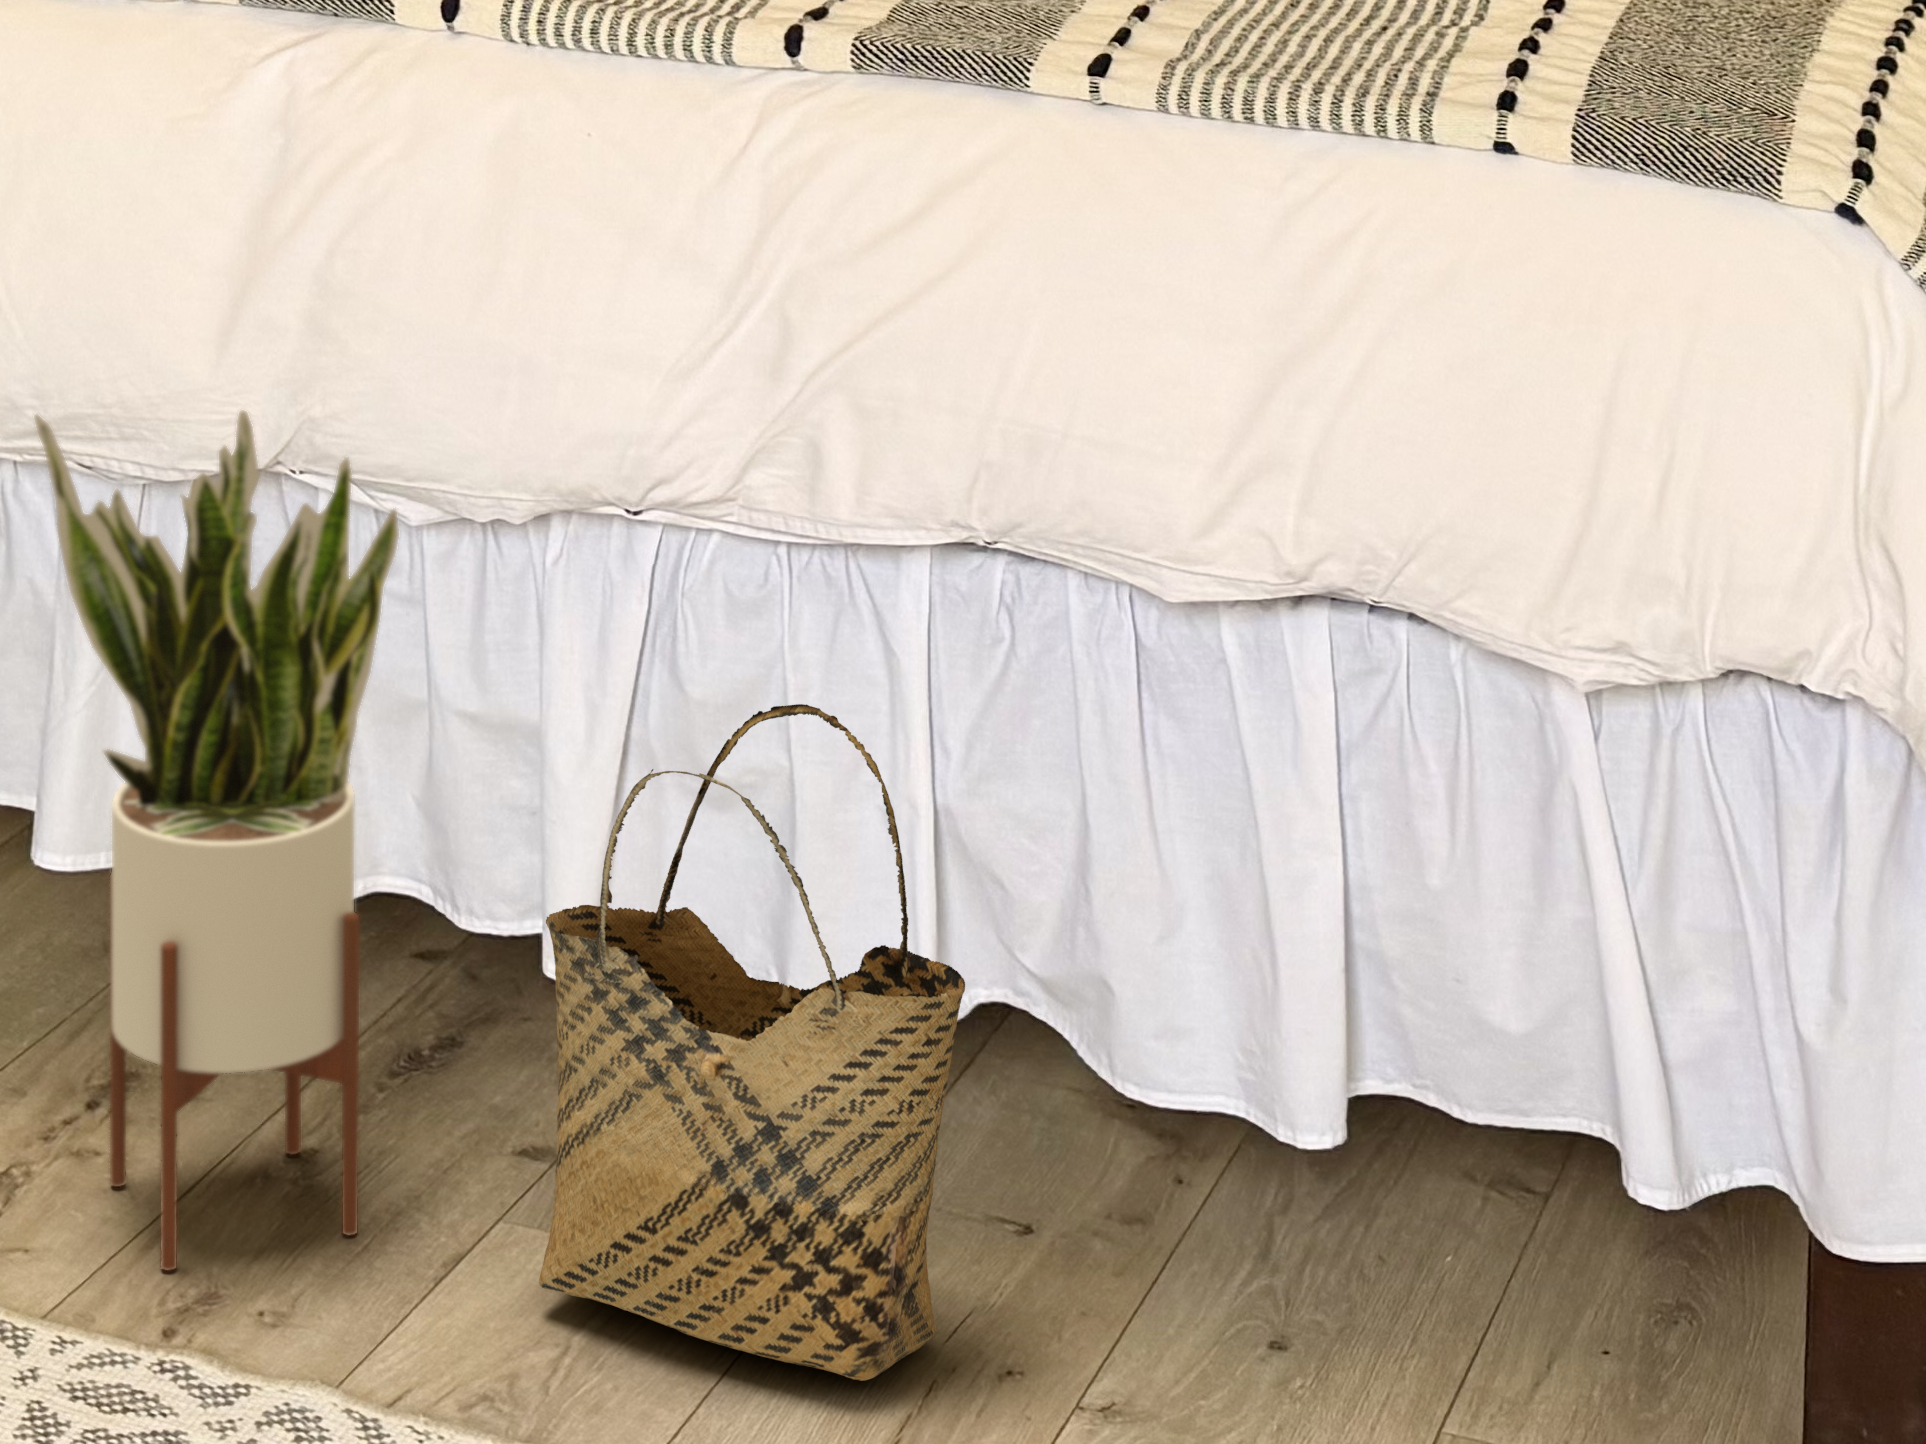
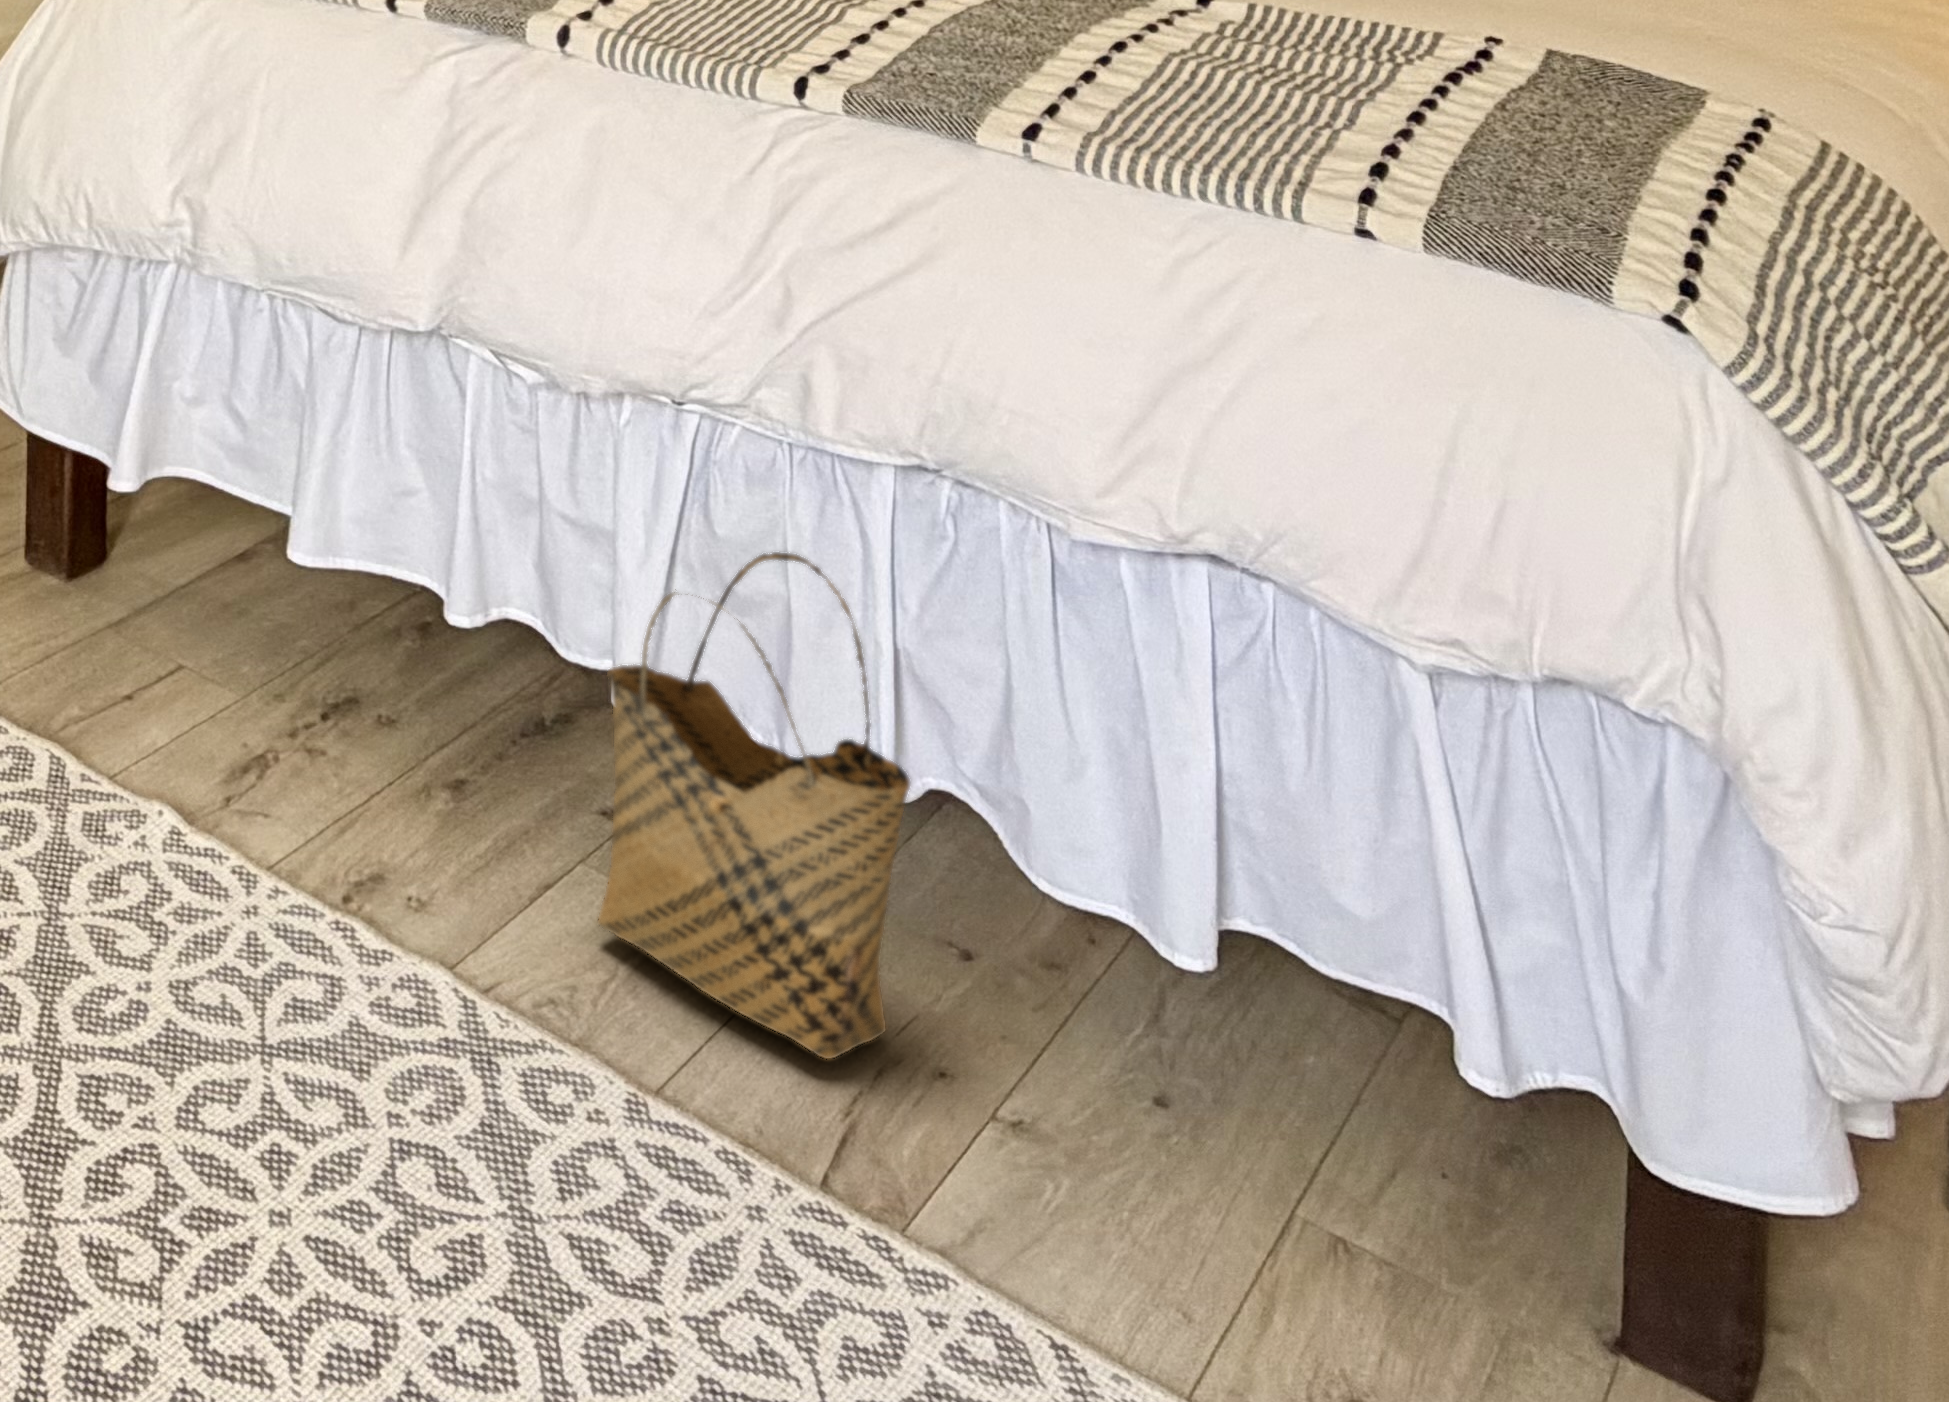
potted plant: present [35,411,399,1270] -> none [280,277,517,853]

